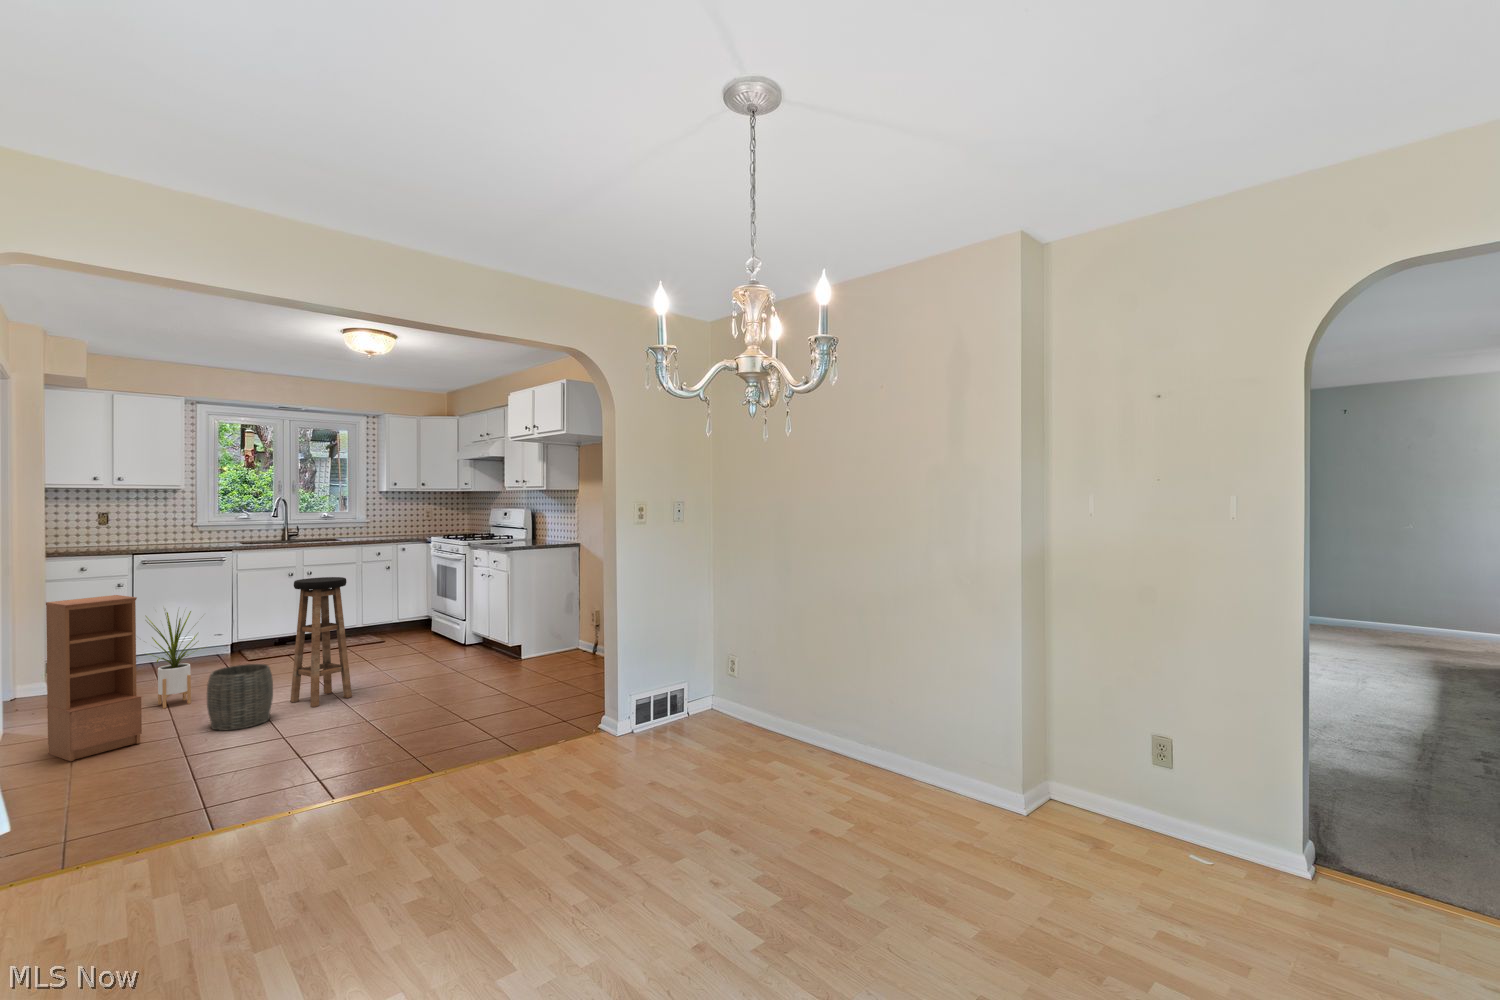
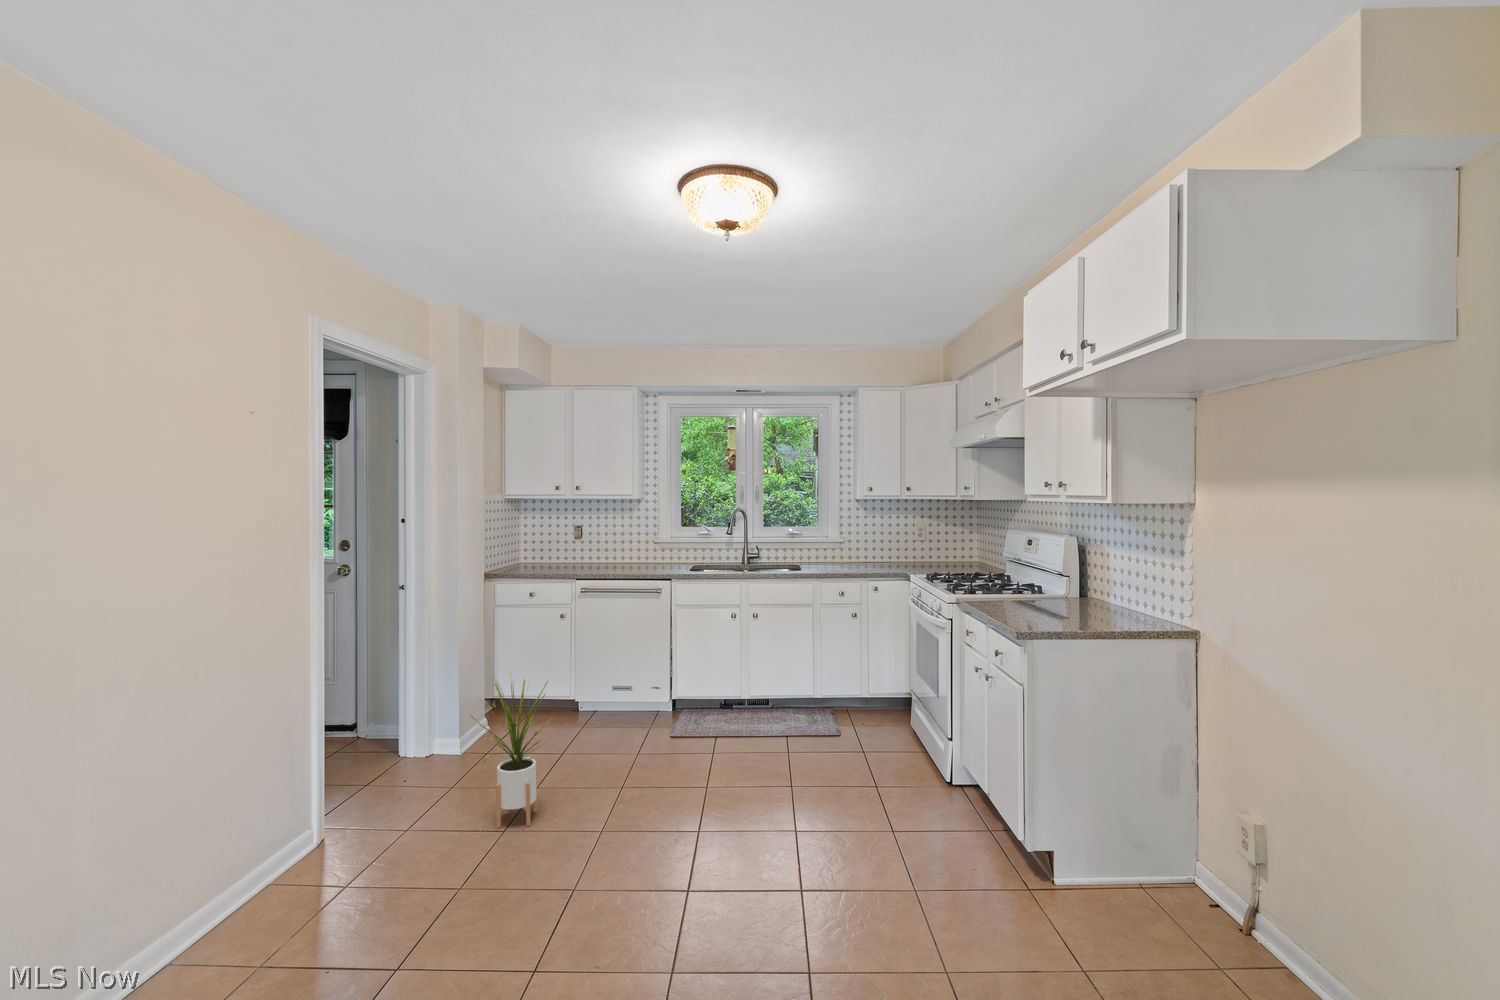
bar stool: present [290,577,352,707] -> none [612,663,700,926]
bookcase: present [46,595,142,761] -> none [250,675,379,964]
woven basket: present [207,664,273,730] -> none [452,817,556,966]

